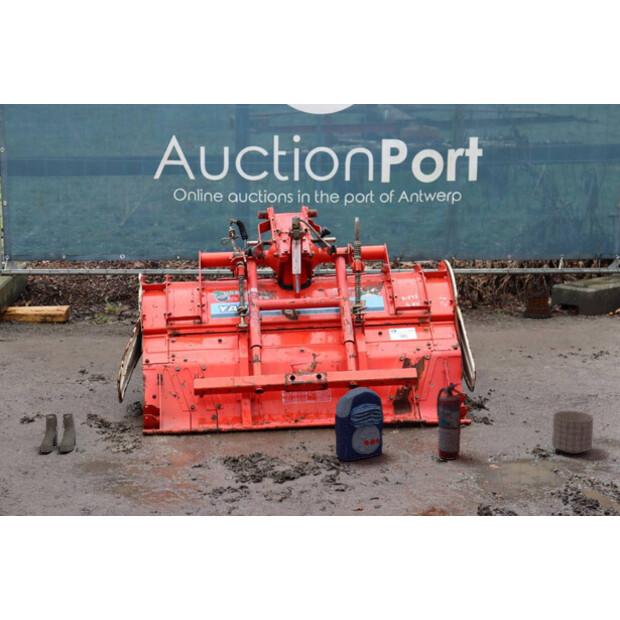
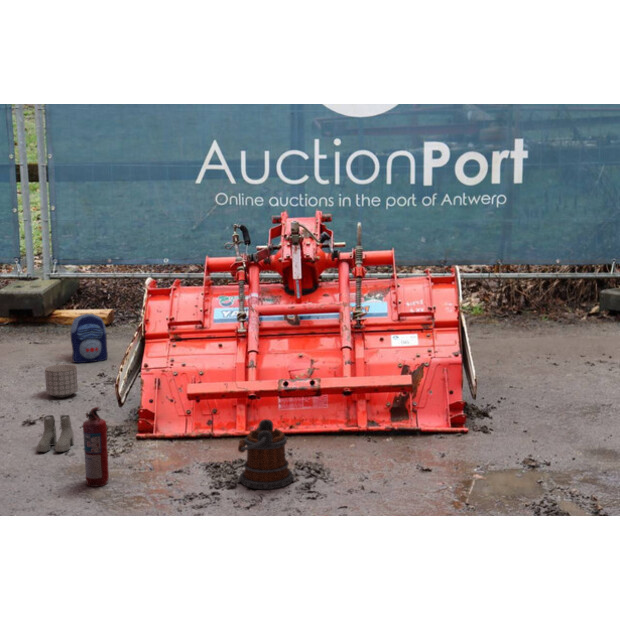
bucket: present [522,283,553,318] -> present [238,419,294,489]
fire extinguisher: present [436,383,464,460] -> present [83,407,109,487]
backpack: present [335,387,384,461] -> present [70,314,108,363]
planter: present [552,411,593,454] -> present [45,364,78,398]

